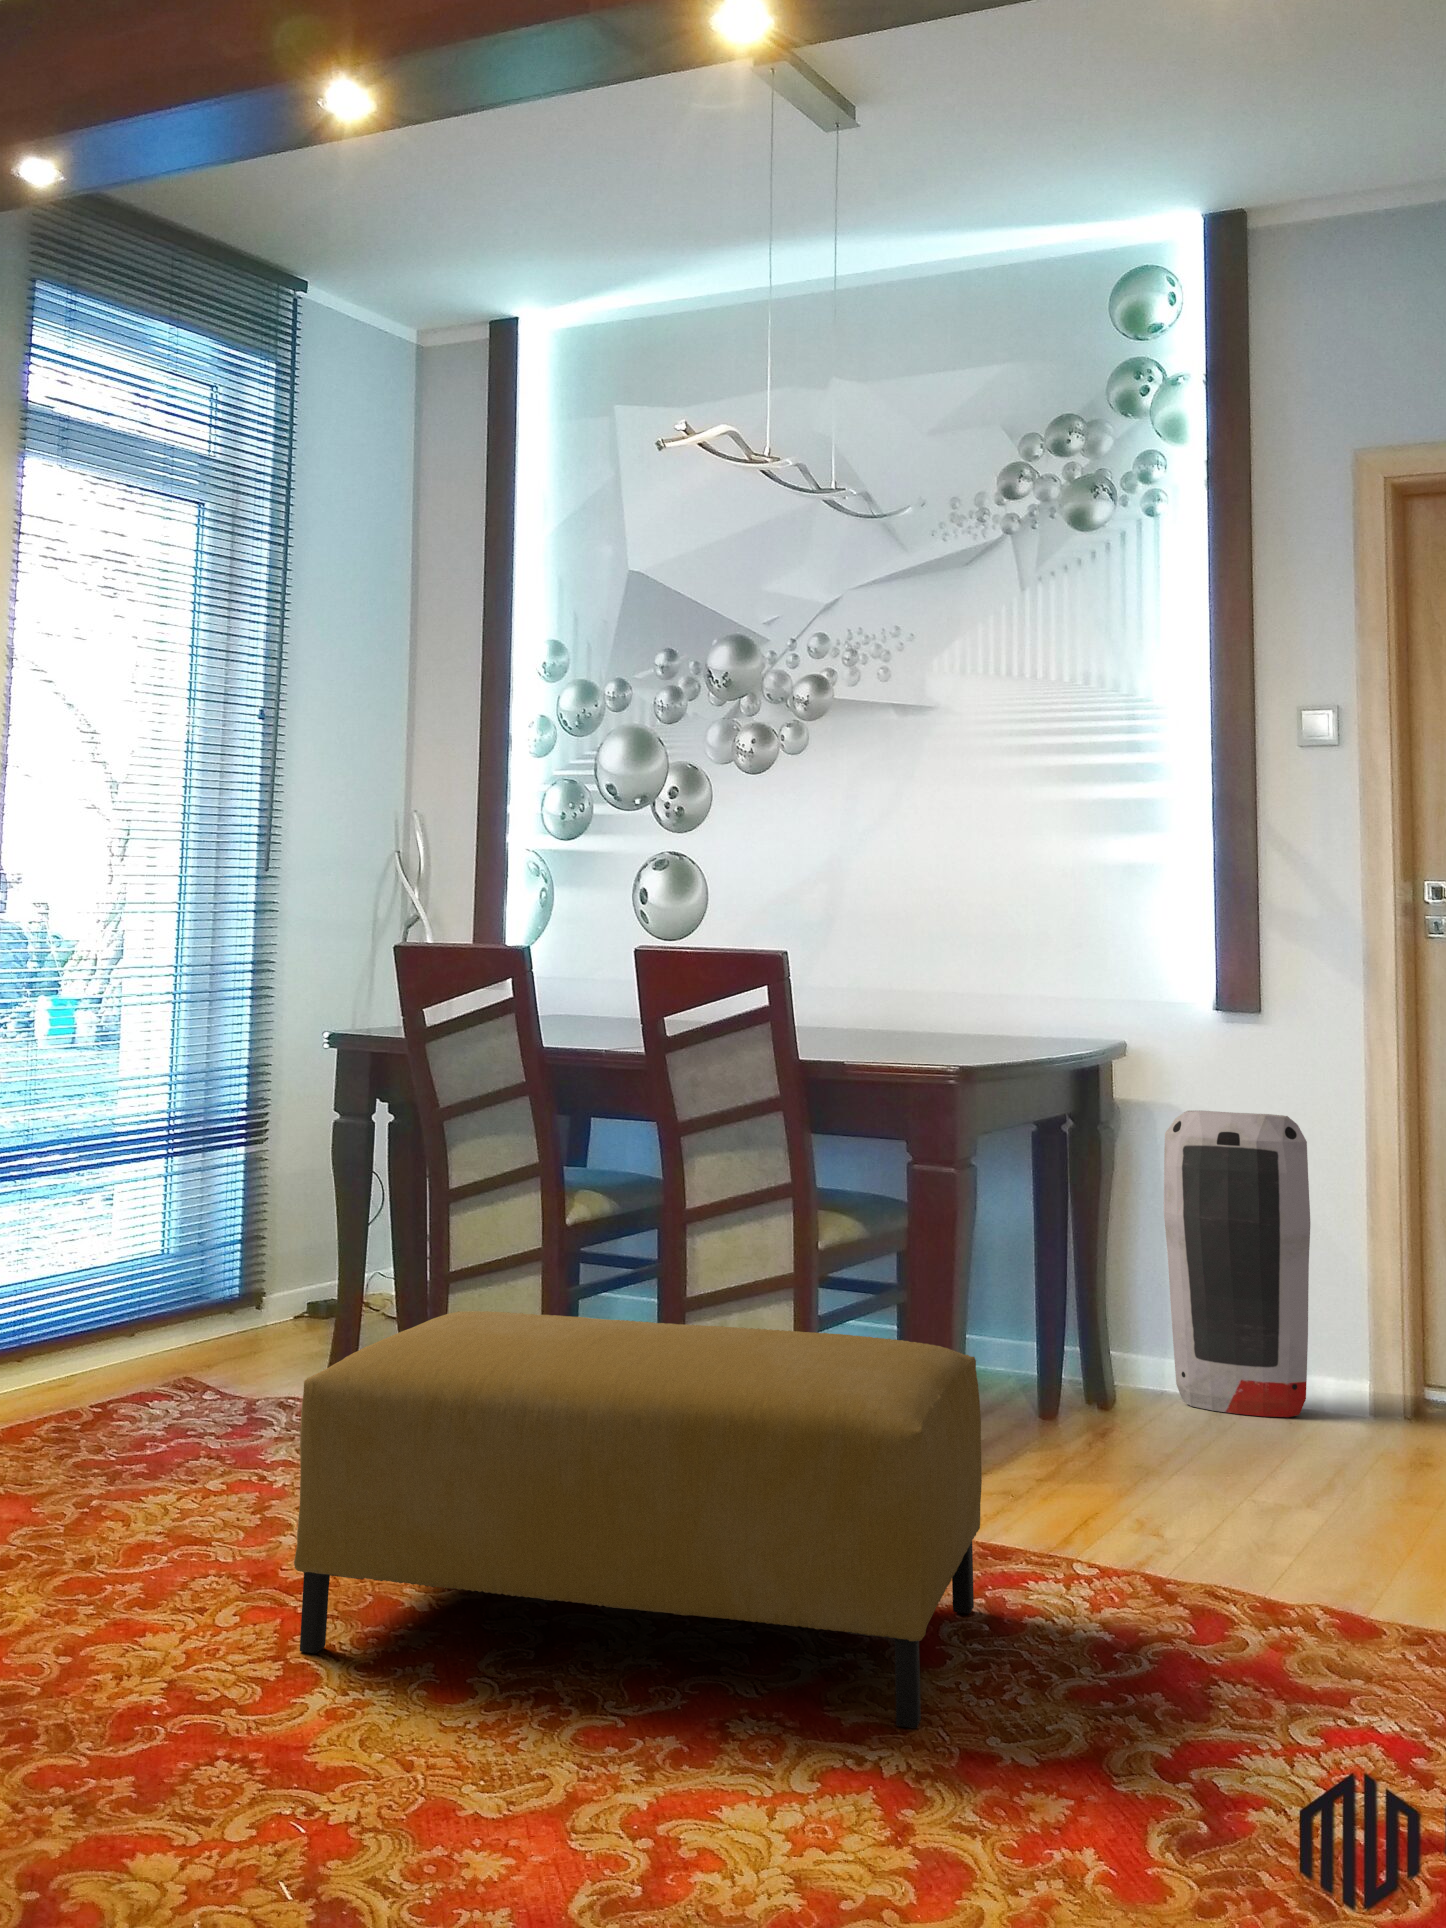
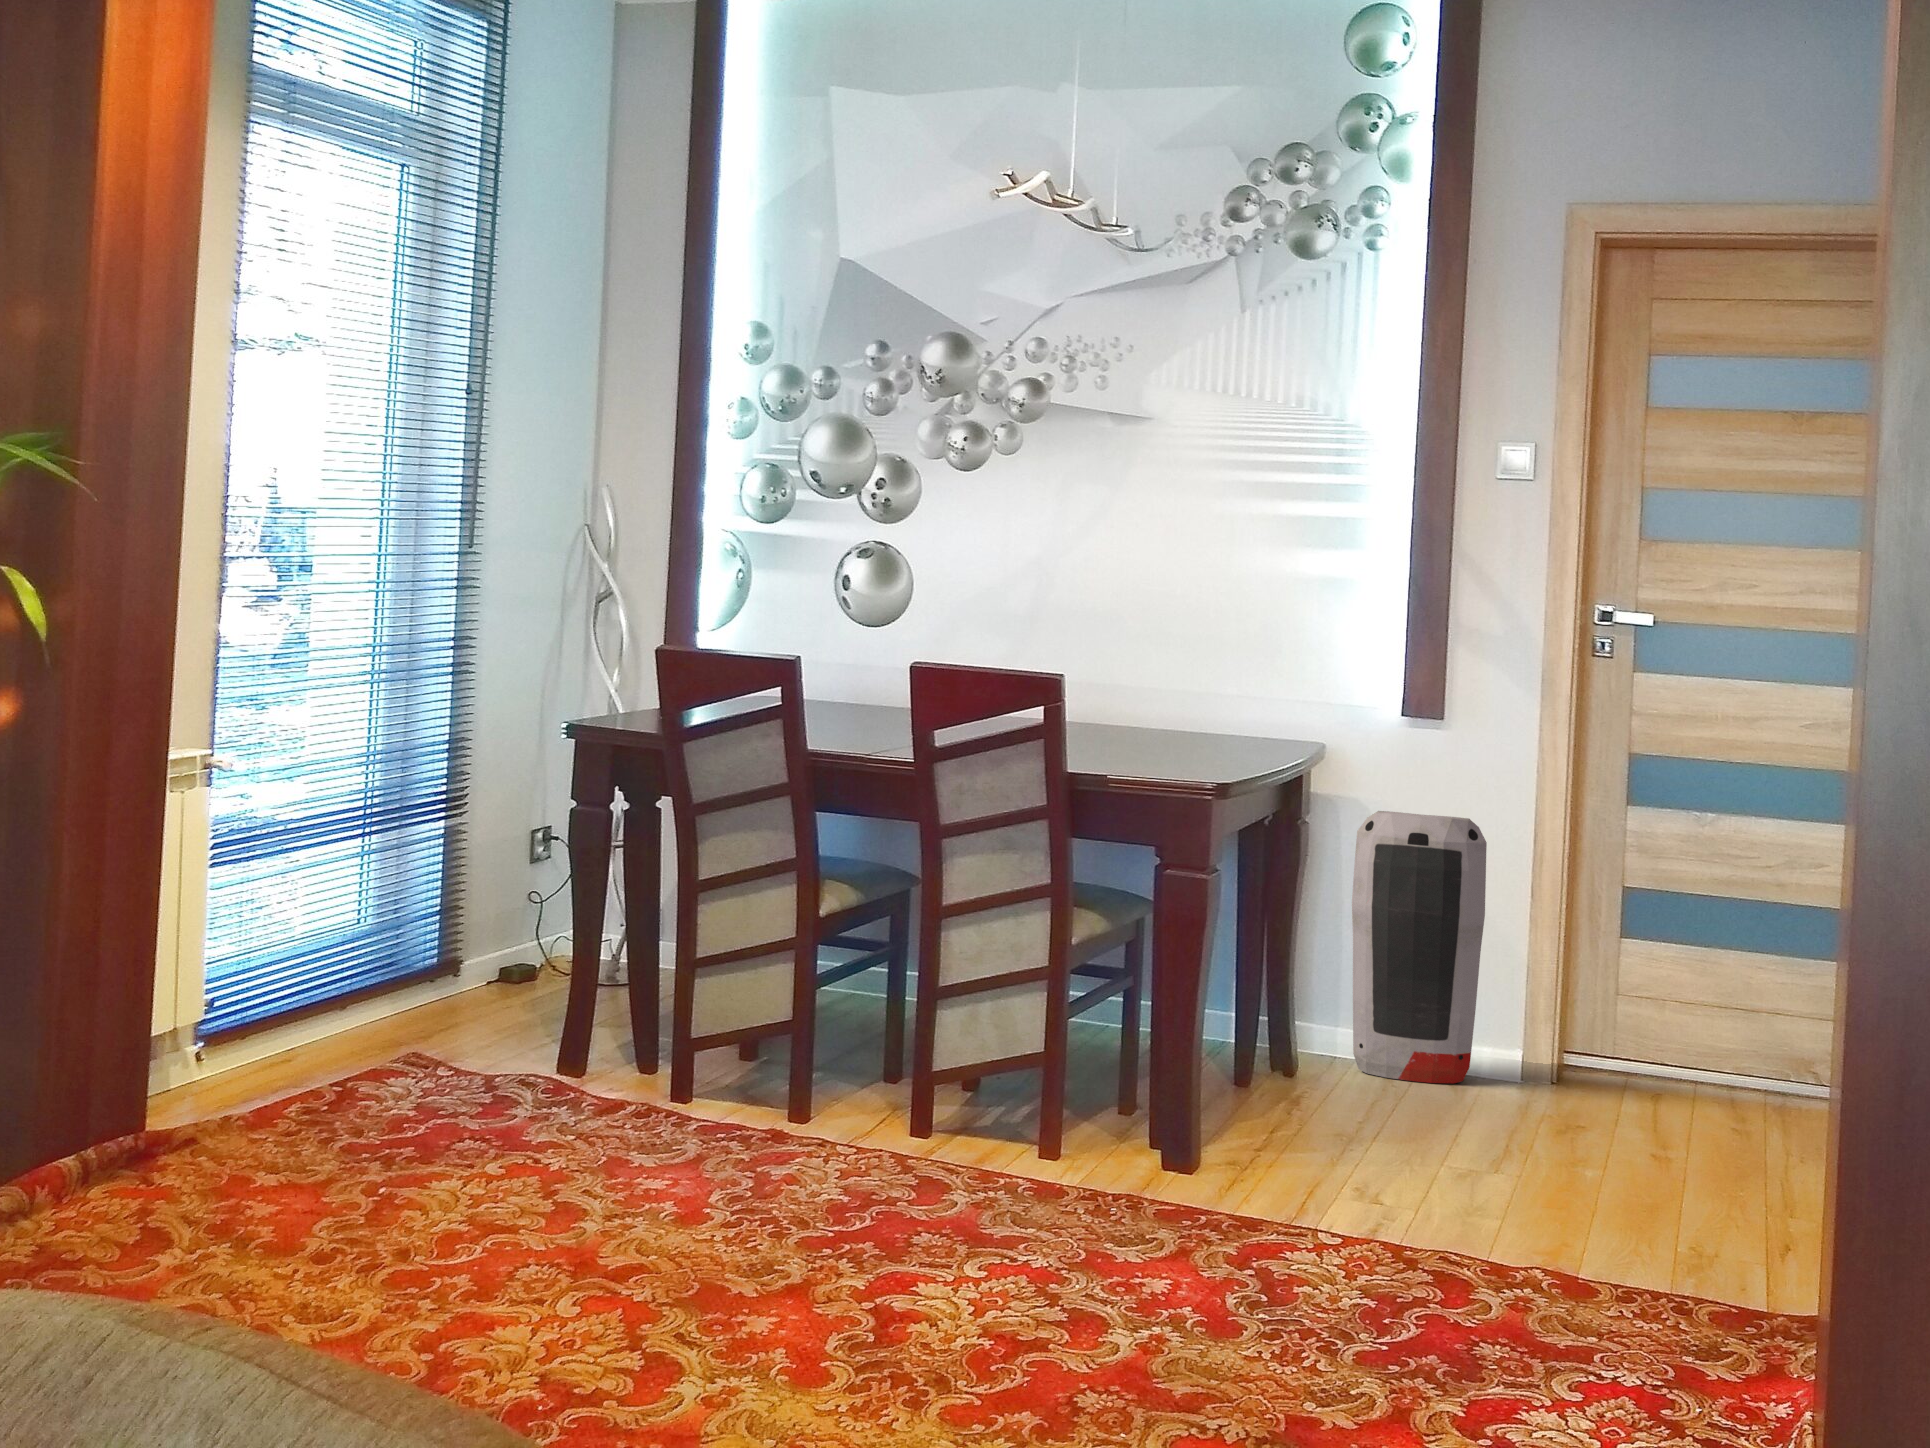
ottoman: present [294,1311,982,1728] -> none [651,1021,1262,1395]

